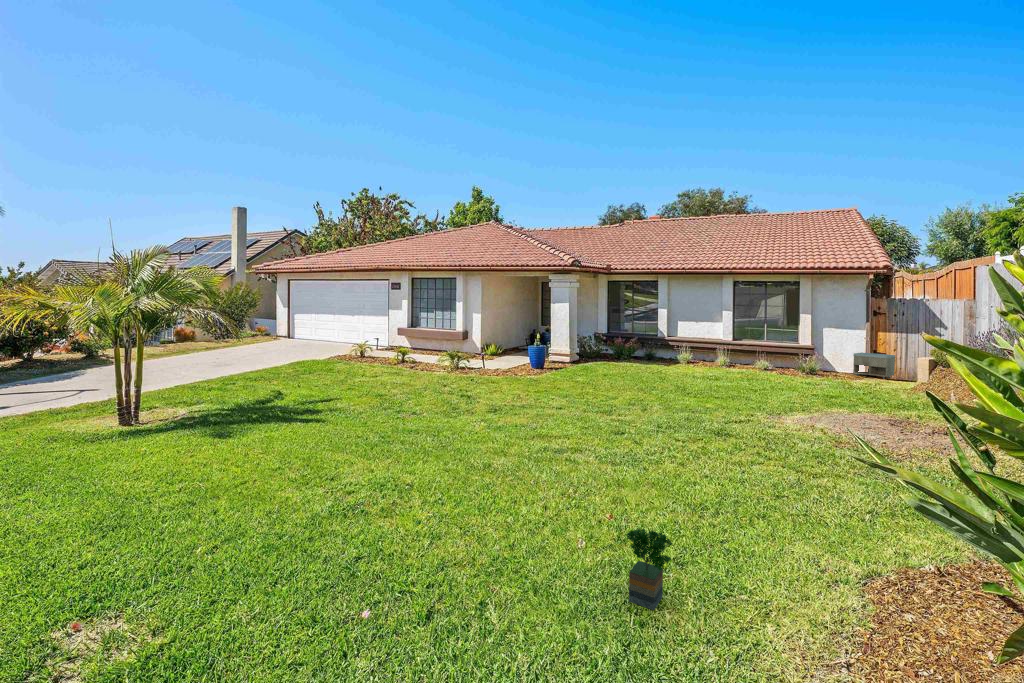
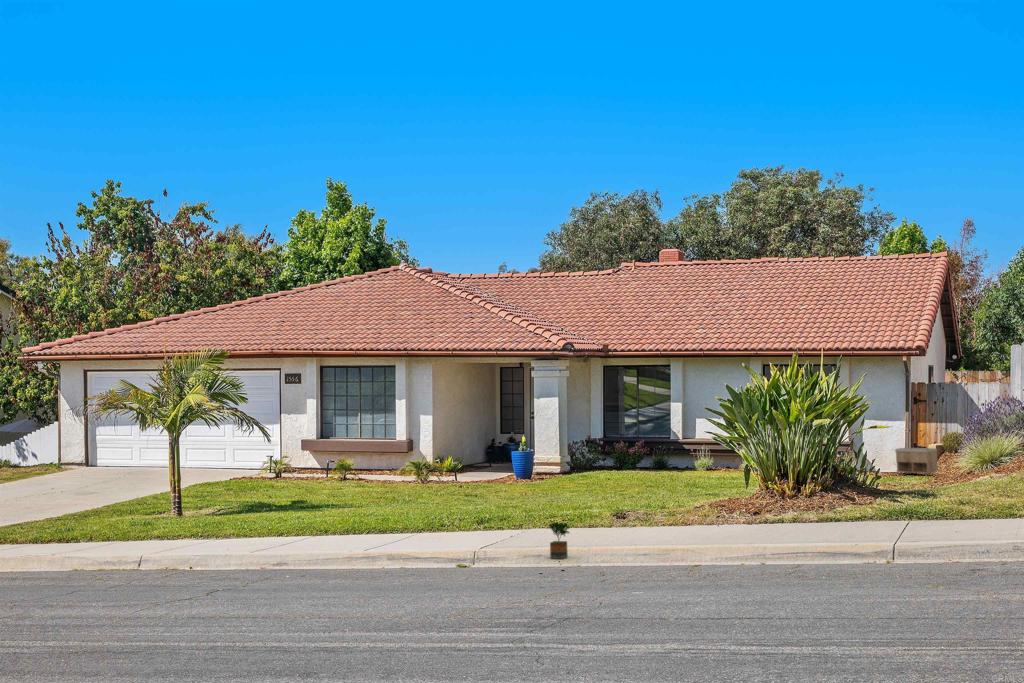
potted tree: present [627,528,672,610] -> present [549,522,570,559]

